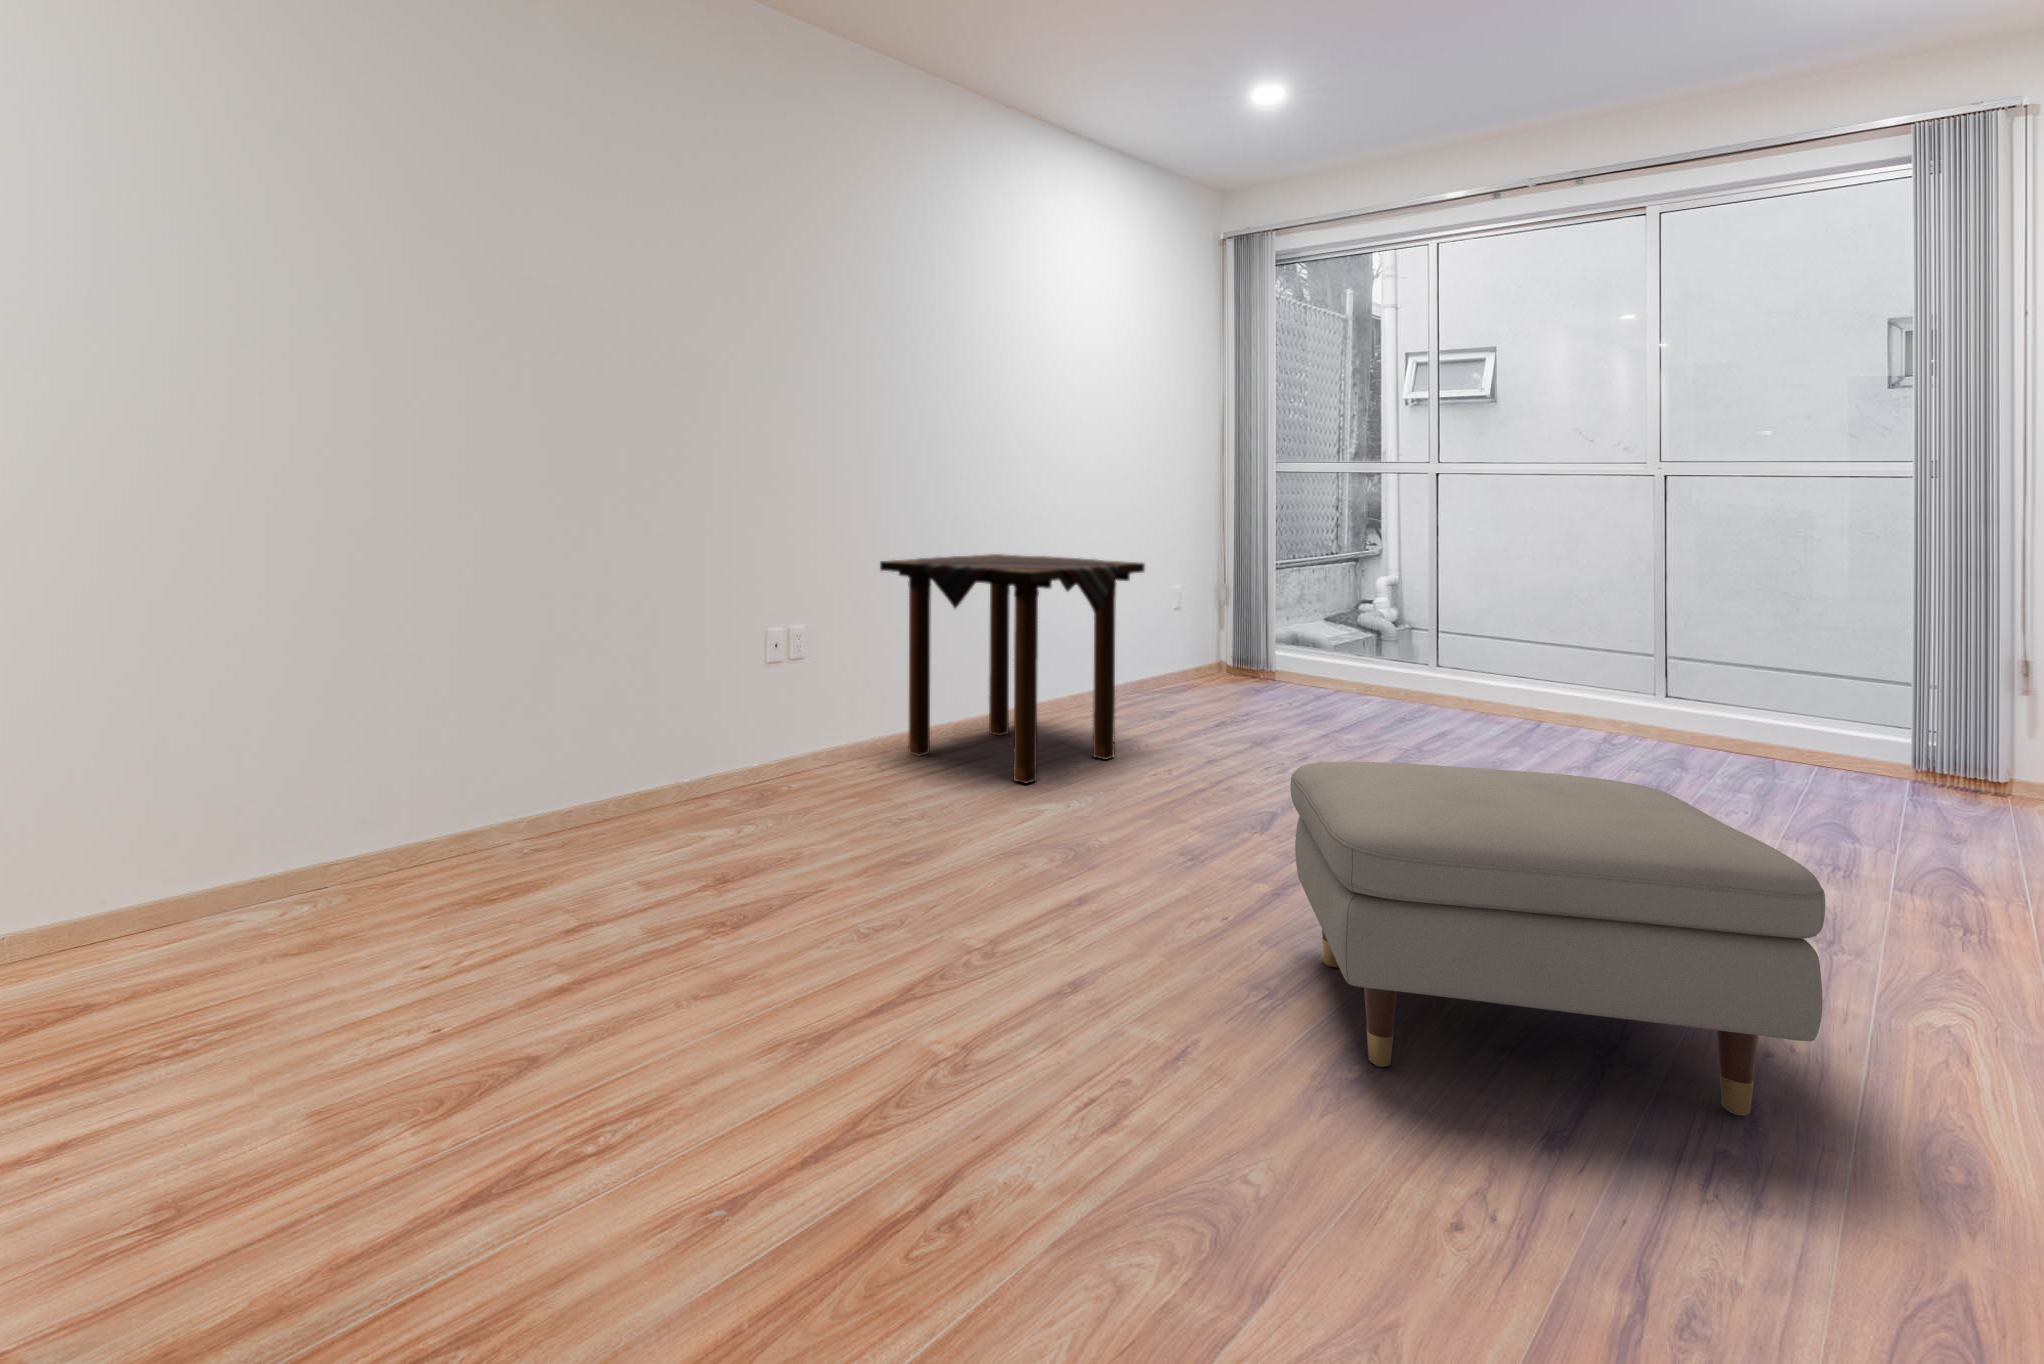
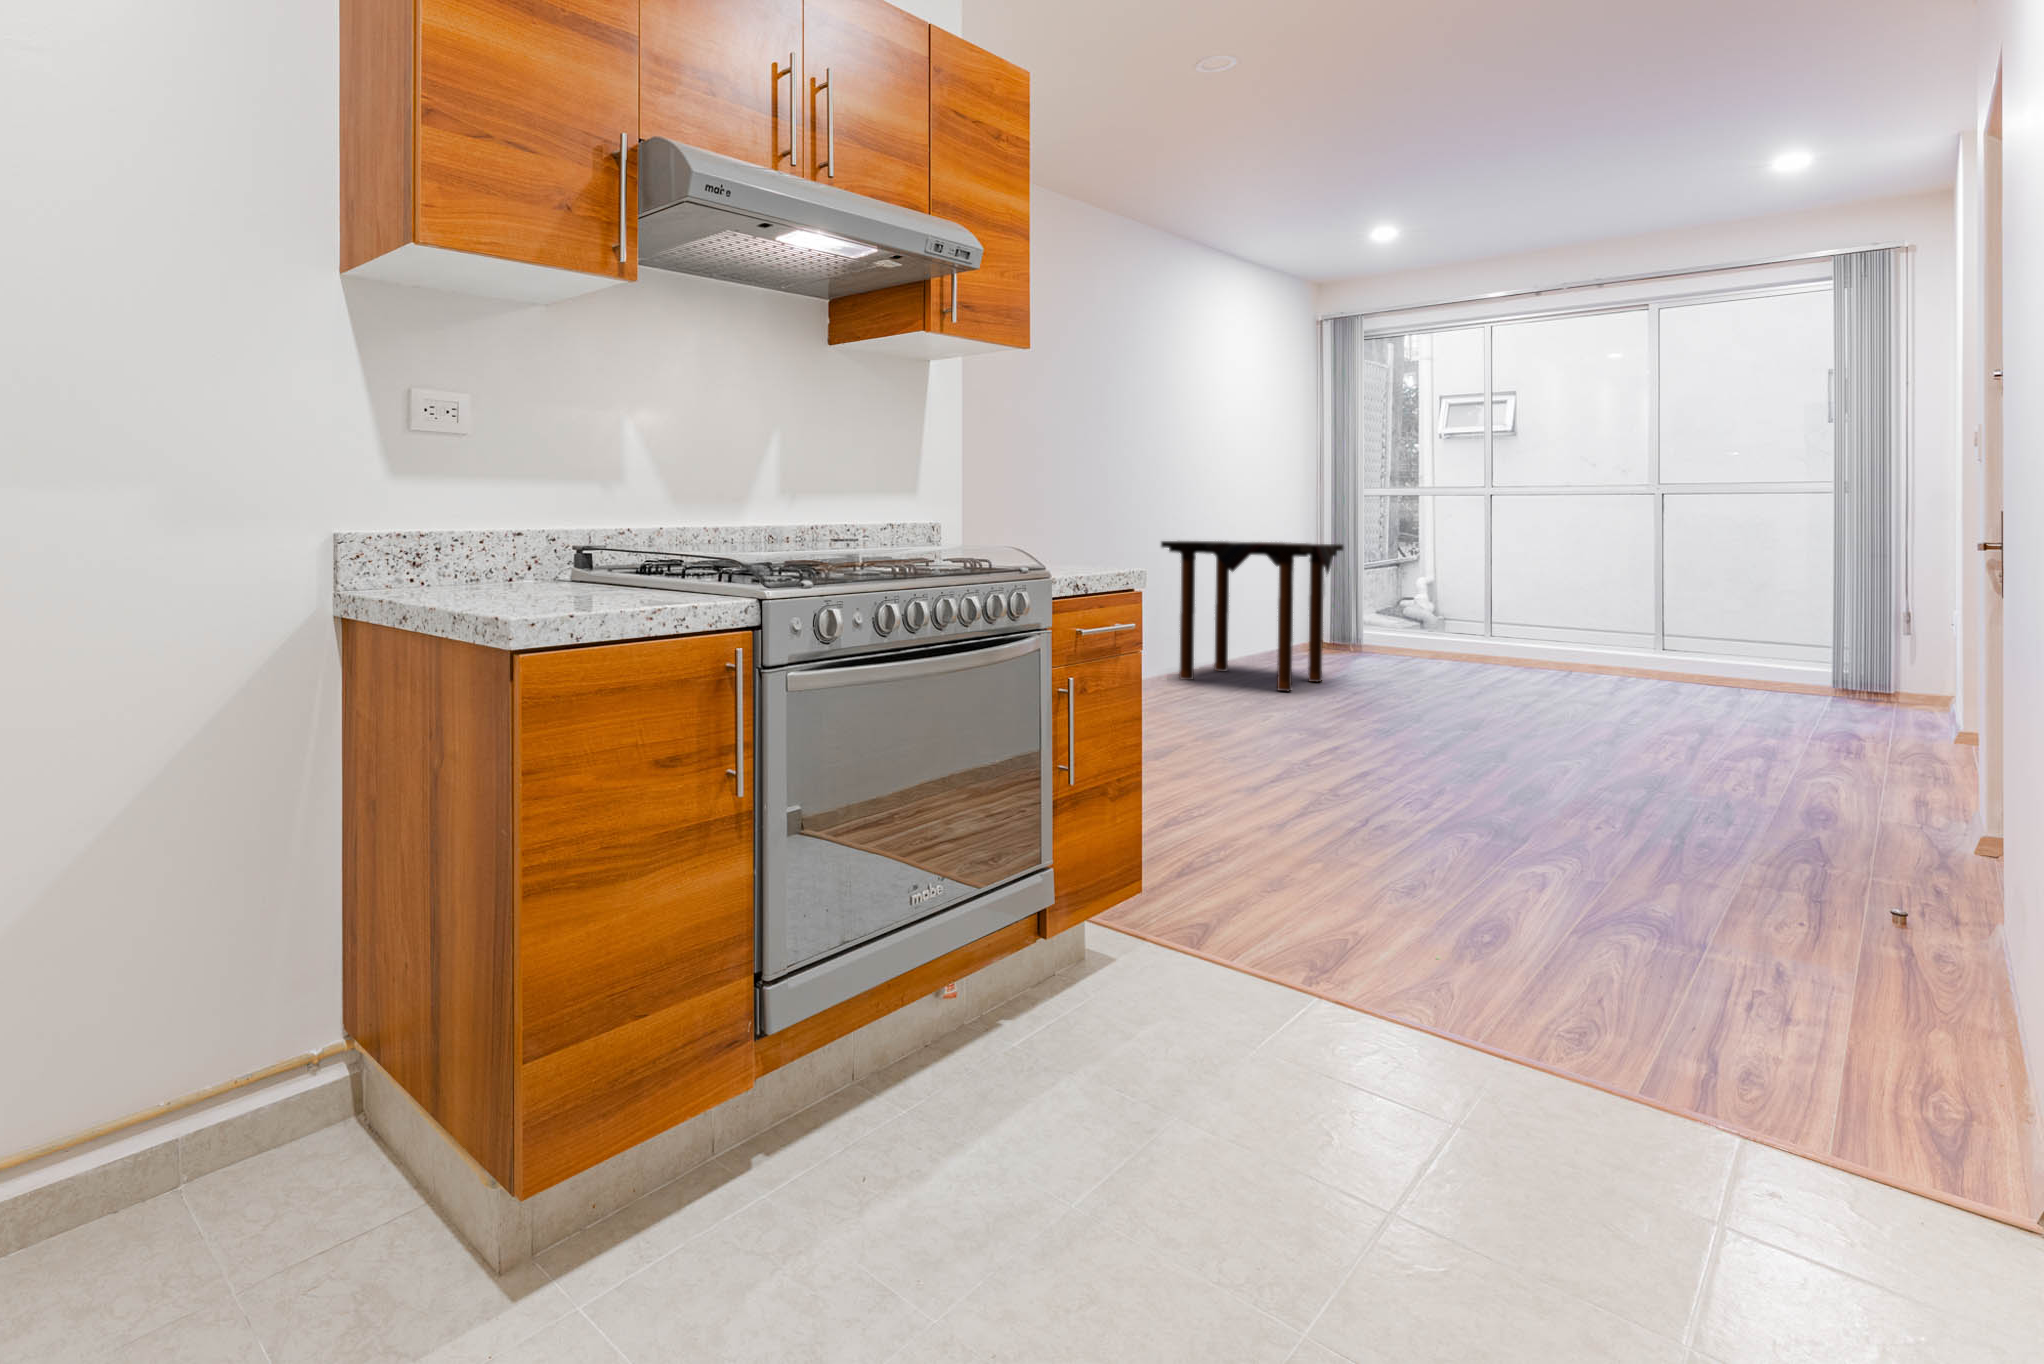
ottoman: present [1290,762,1825,1115] -> none [1556,639,1879,791]

